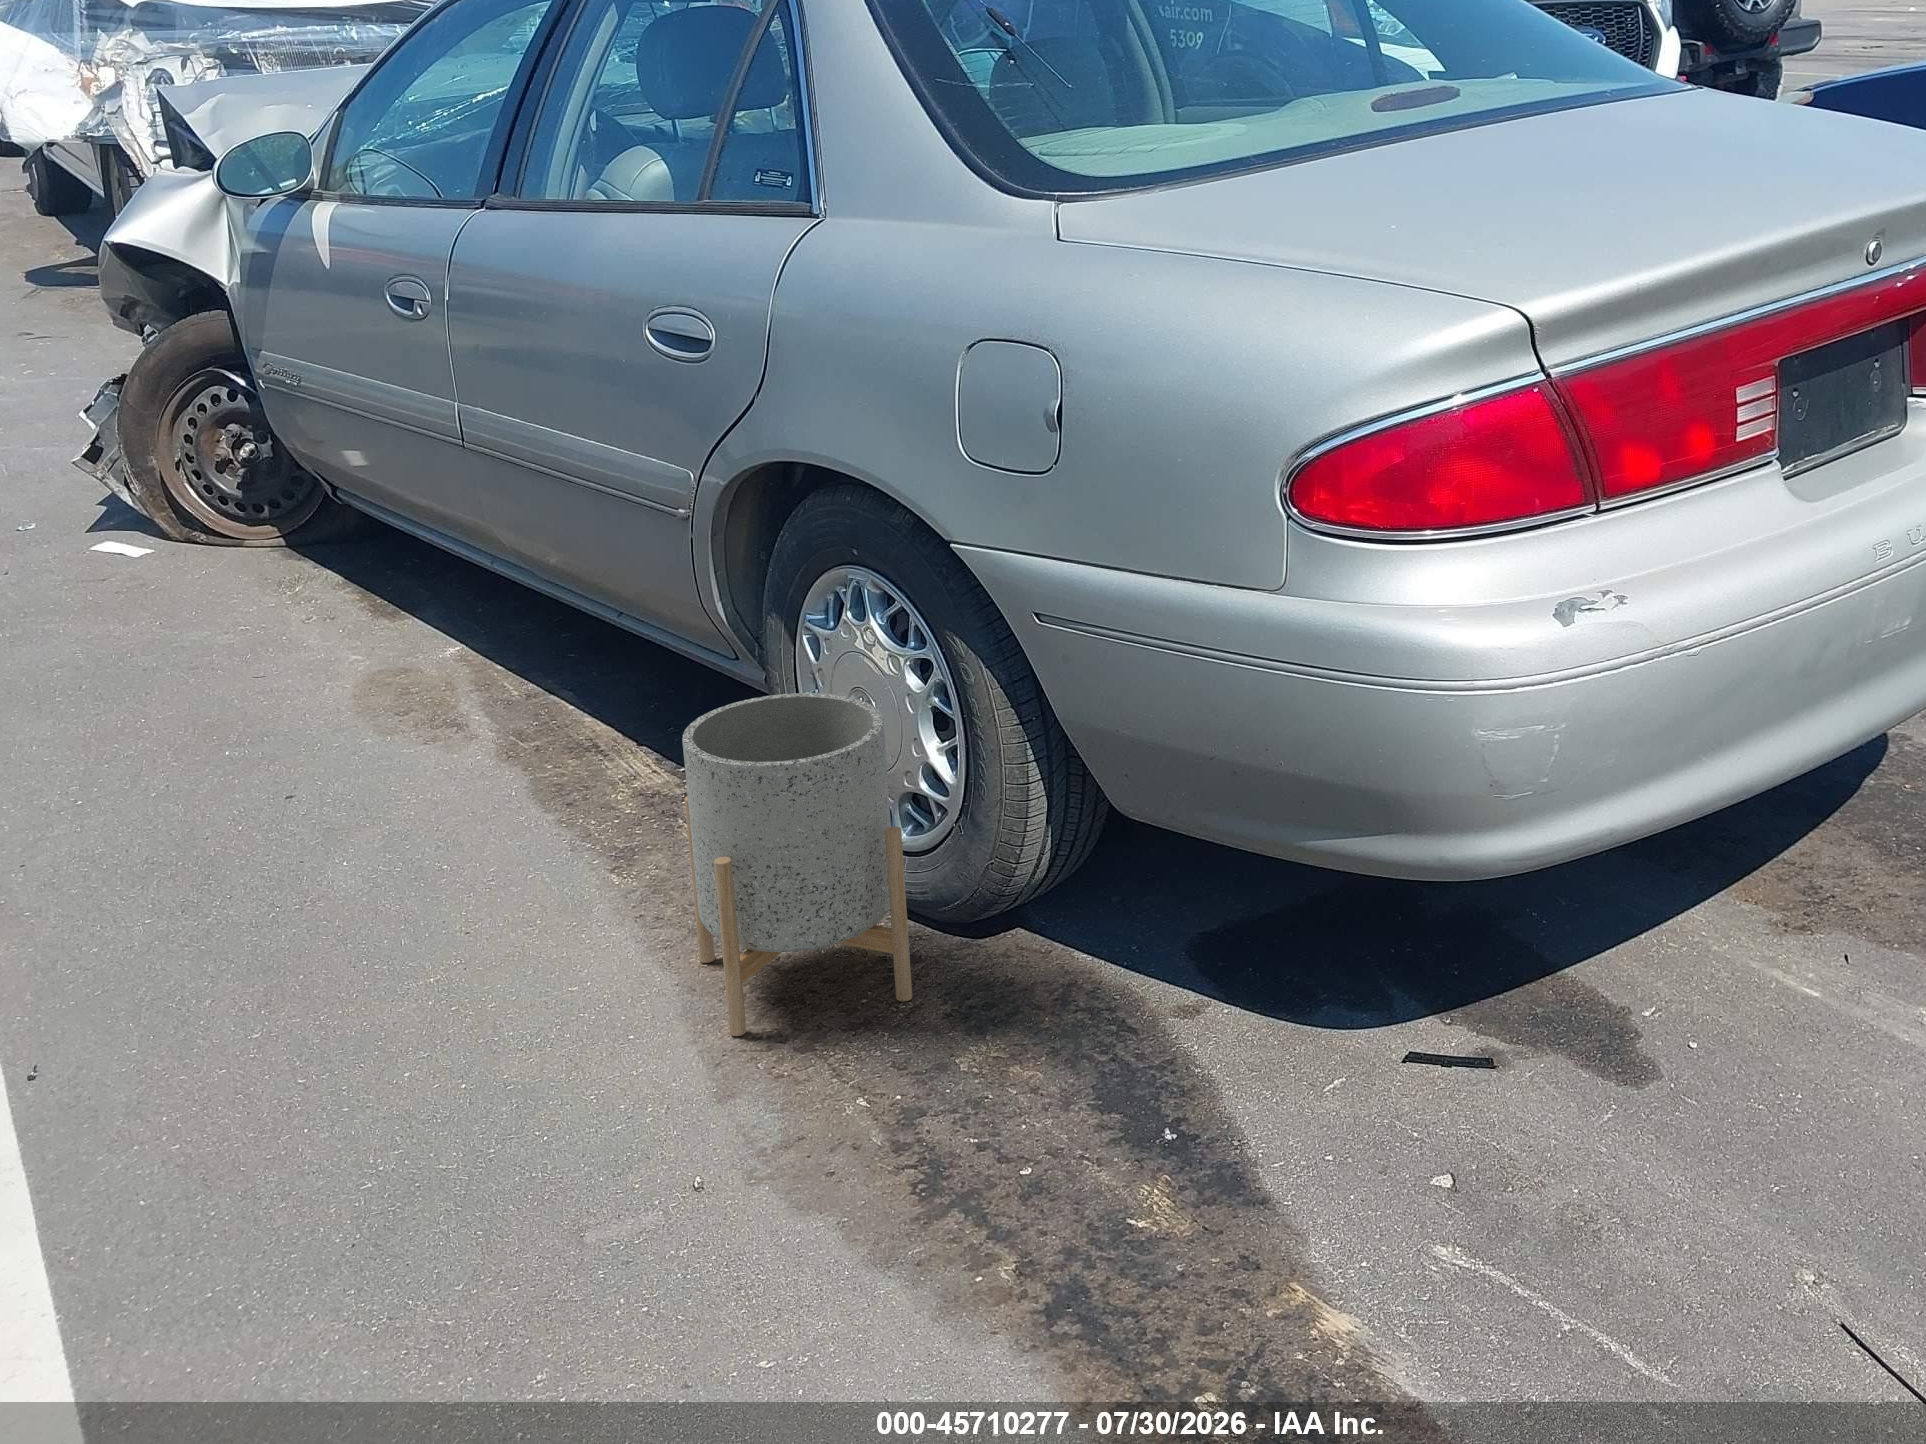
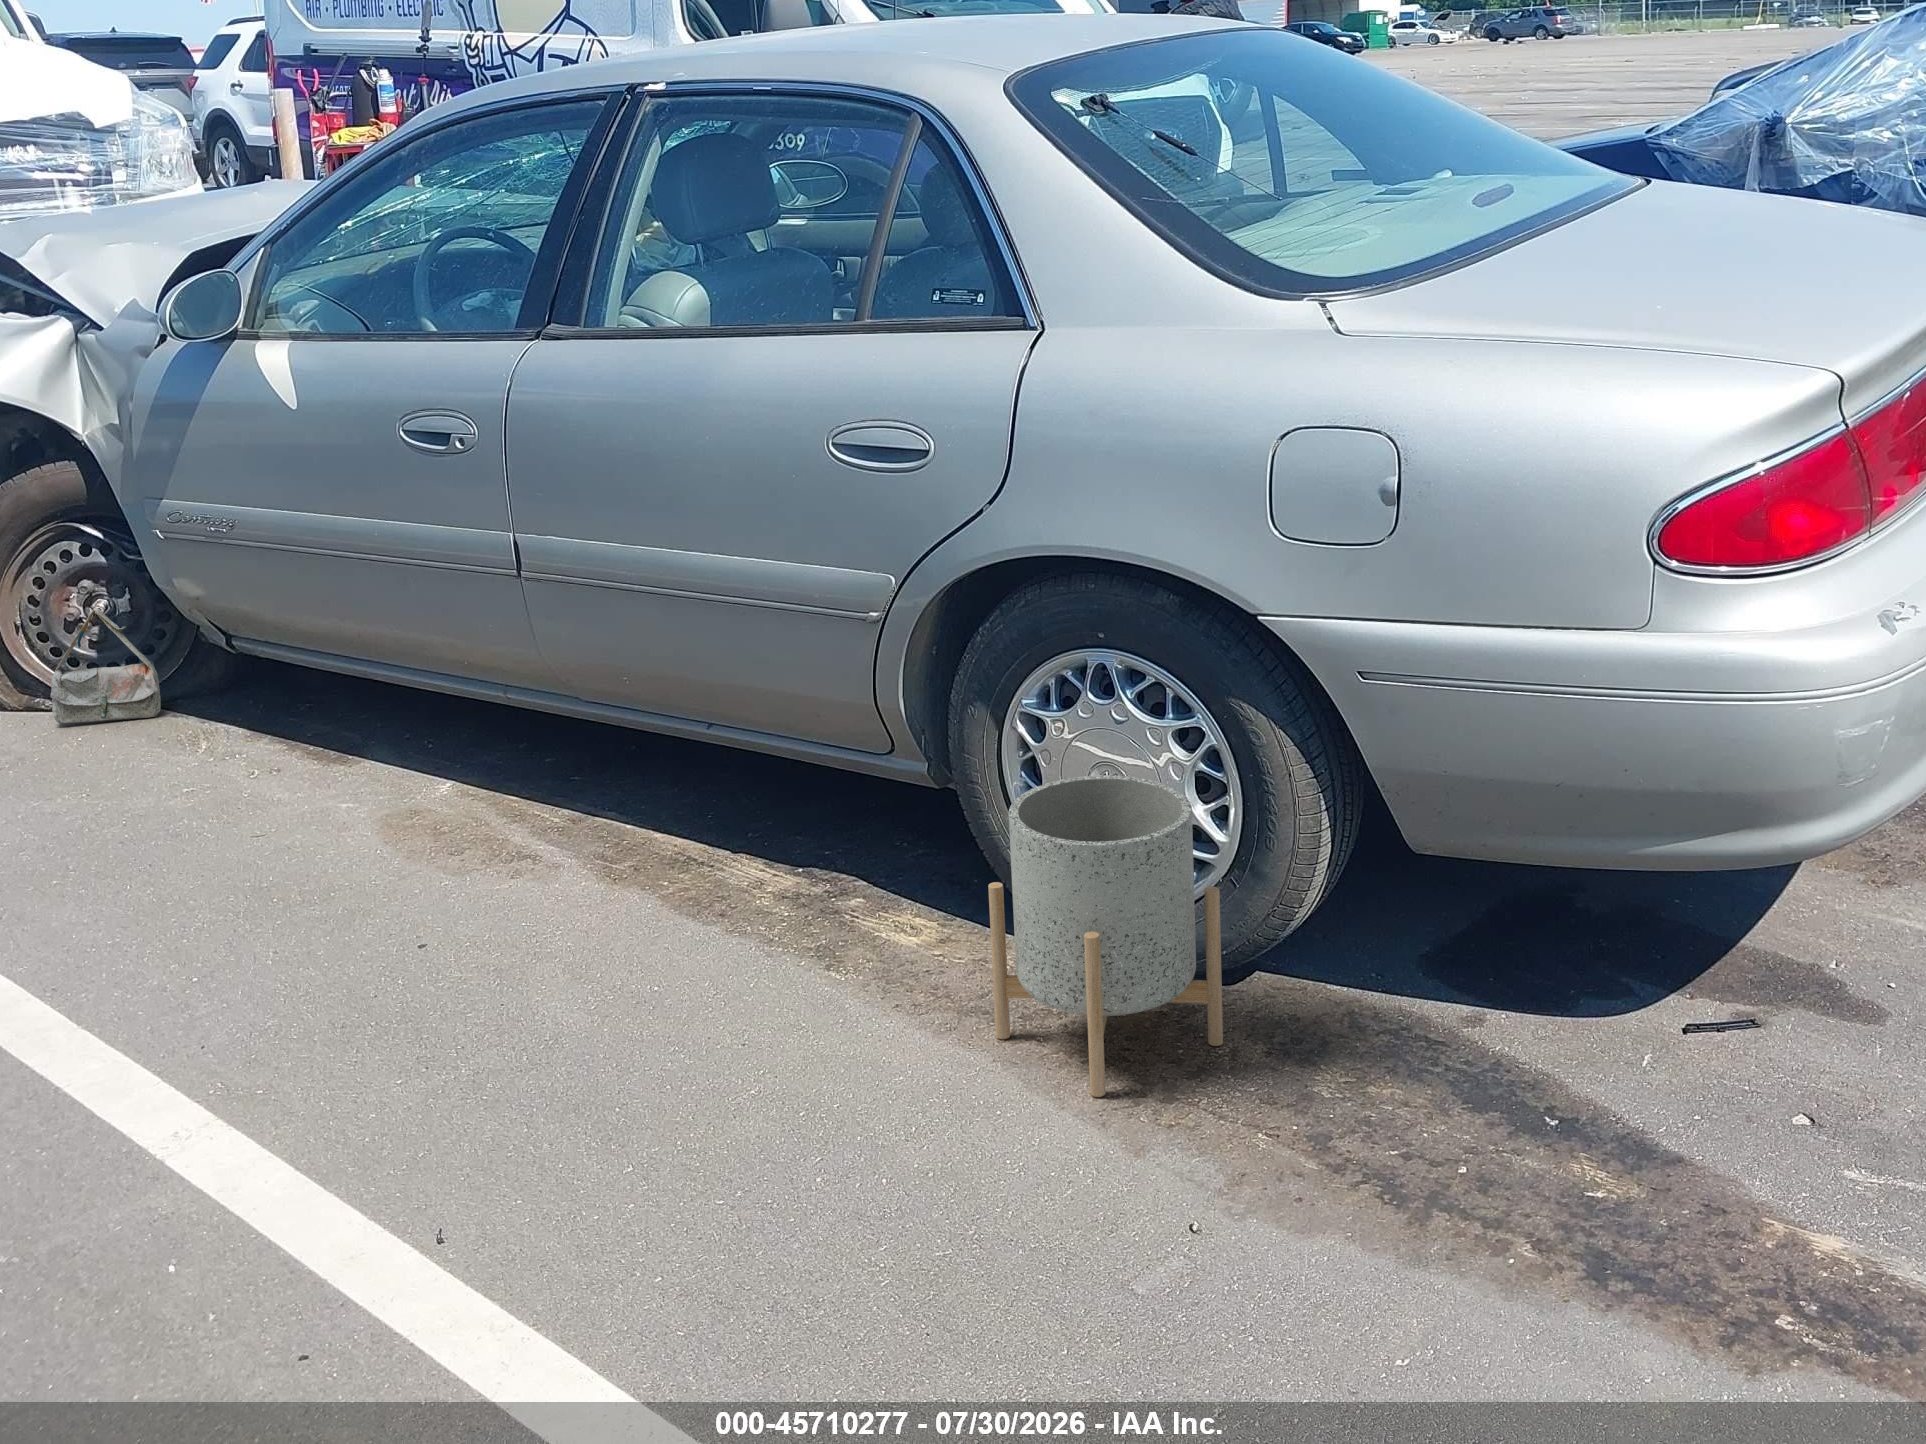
bag: none [192,449,294,559] -> present [50,608,161,724]

